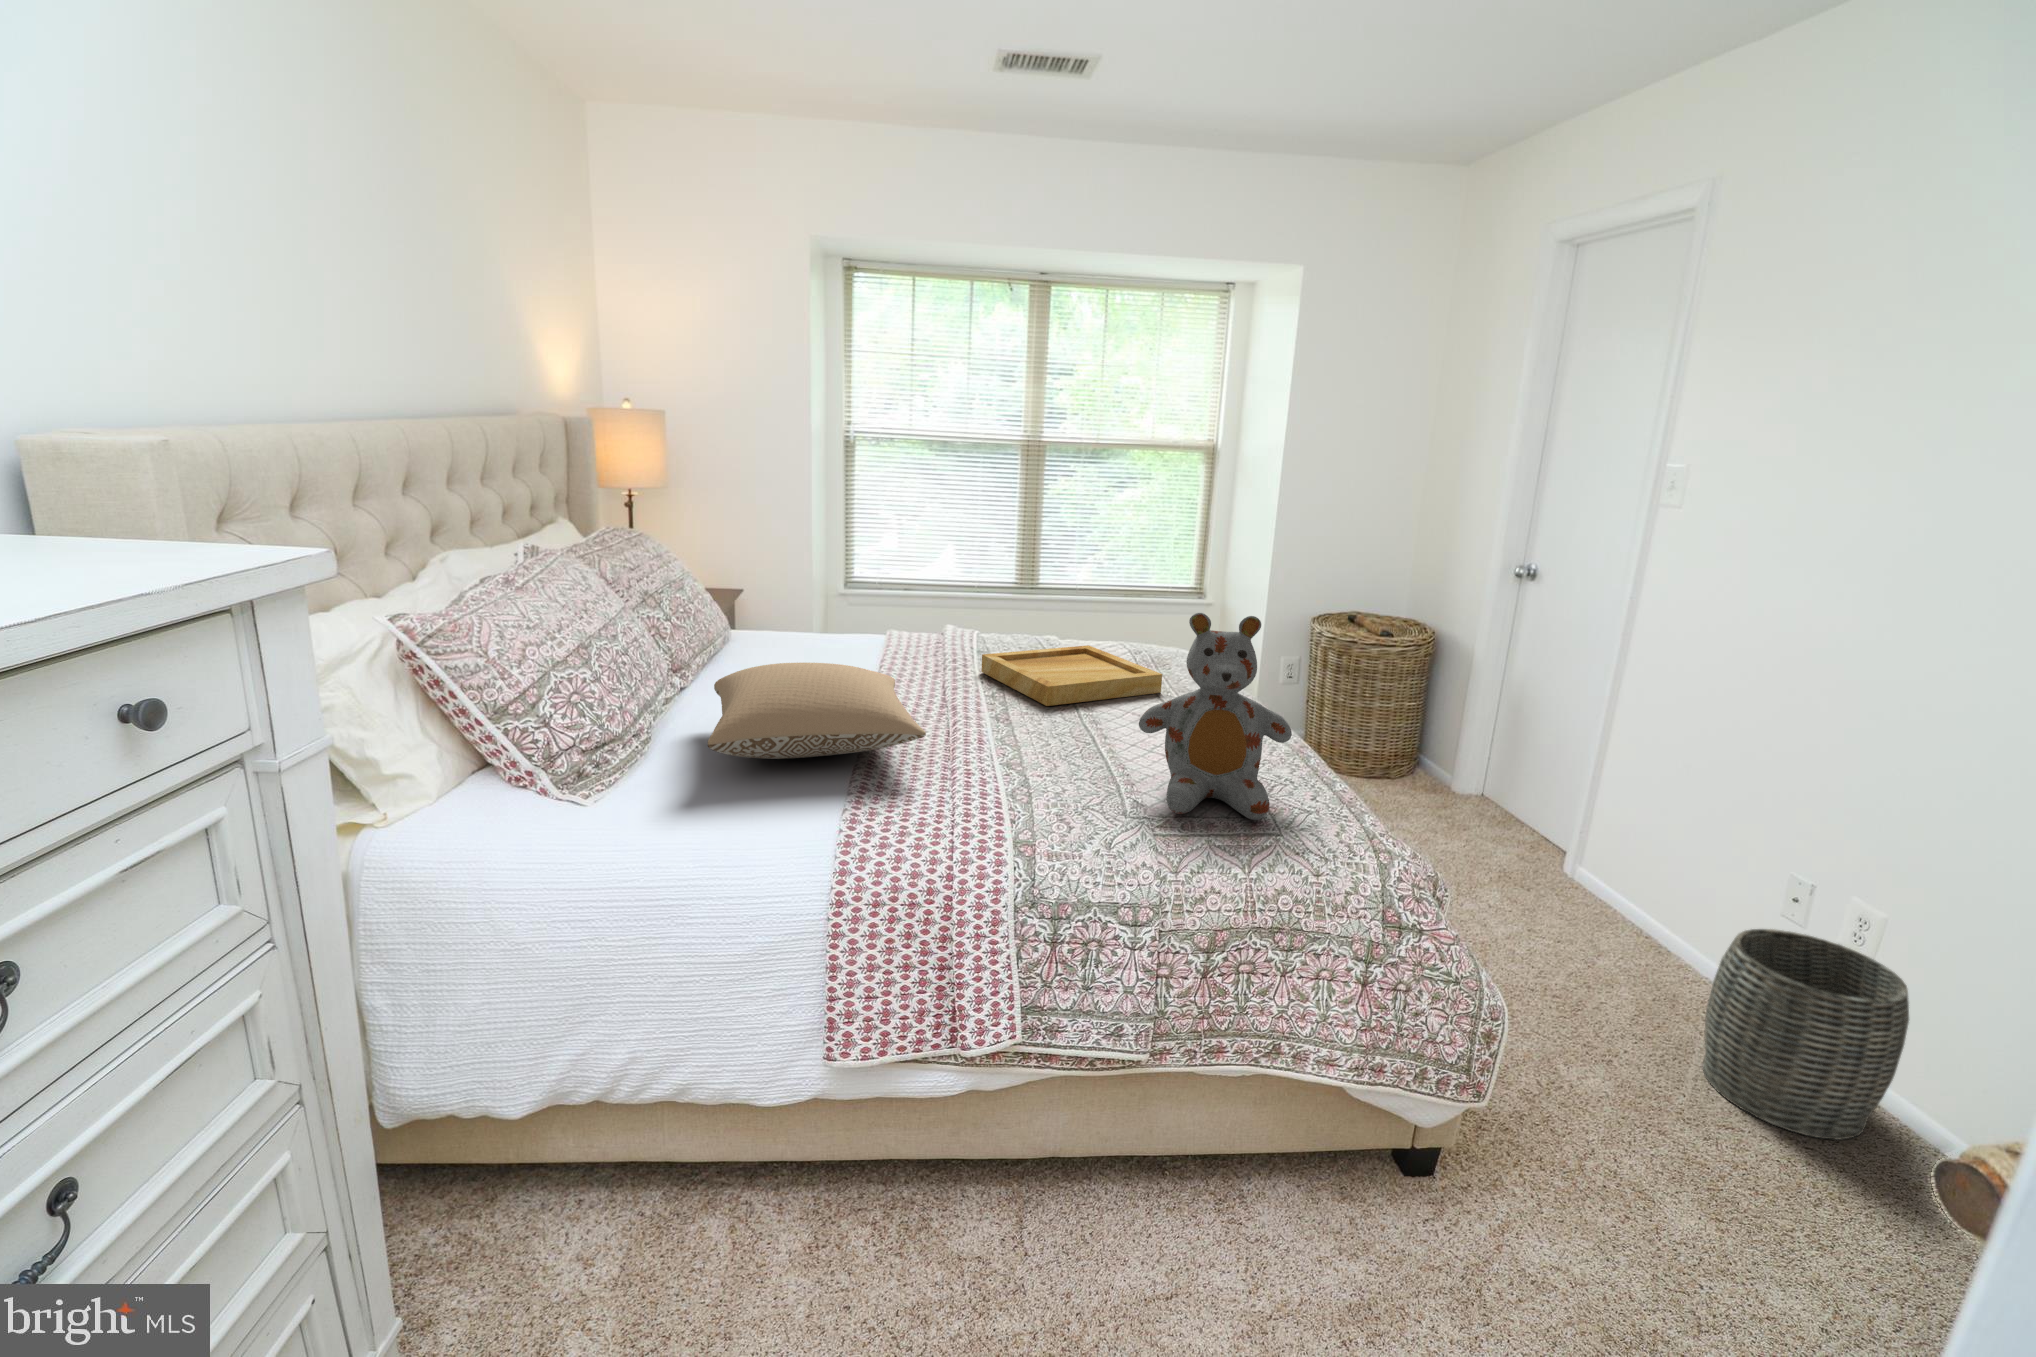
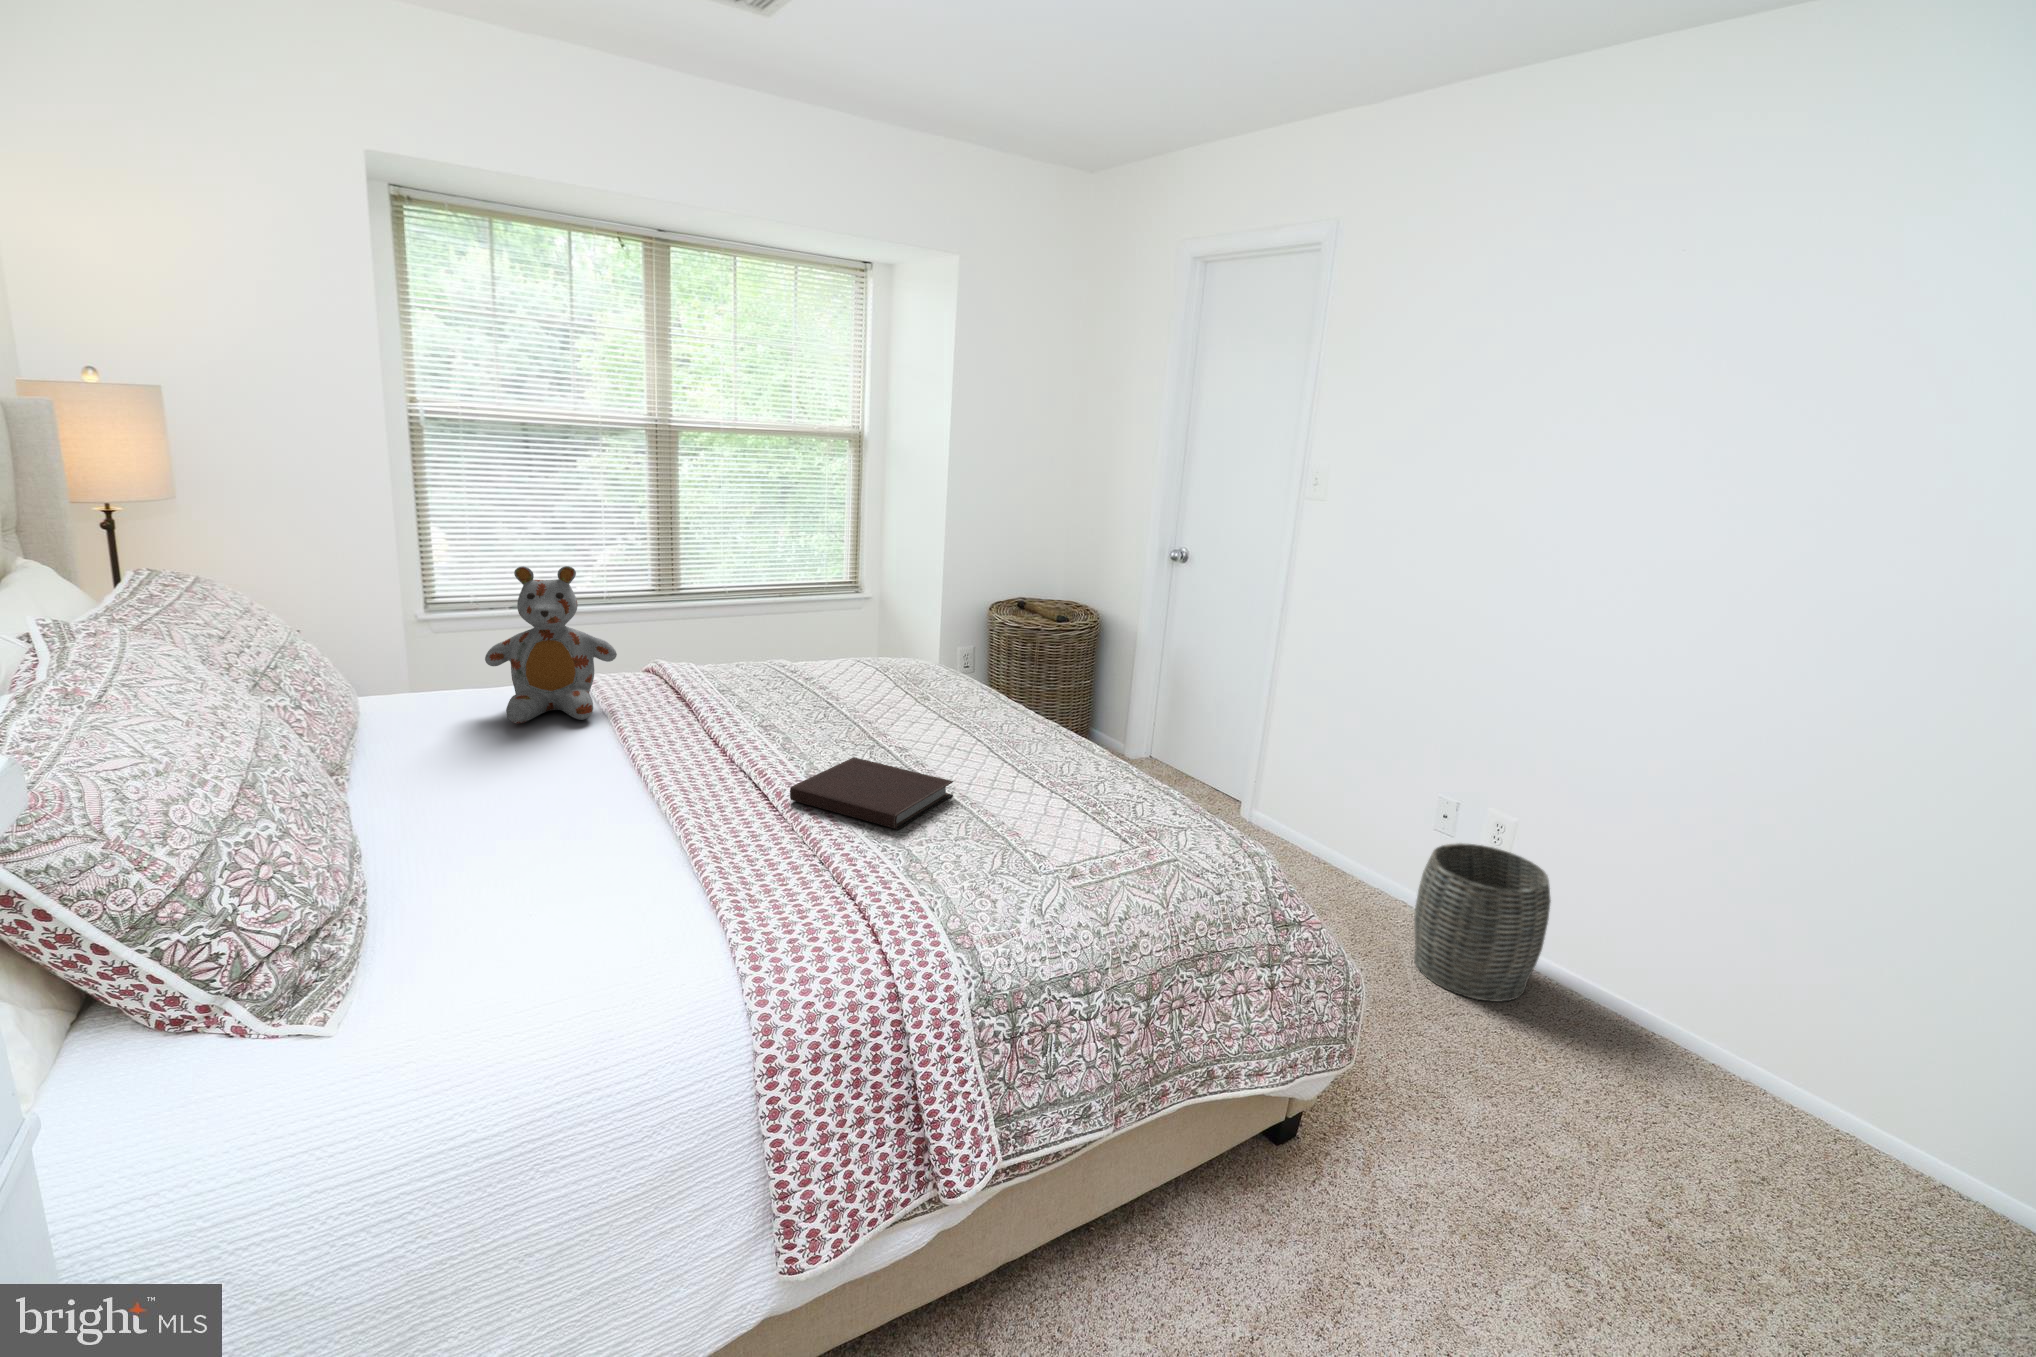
stuffed bear: present [1139,613,1292,820] -> present [485,566,617,724]
tray: present [981,645,1162,706] -> none [741,674,945,754]
pillow: present [708,663,926,759] -> none [443,750,783,904]
notebook: none [971,707,1114,764] -> present [790,757,953,829]

